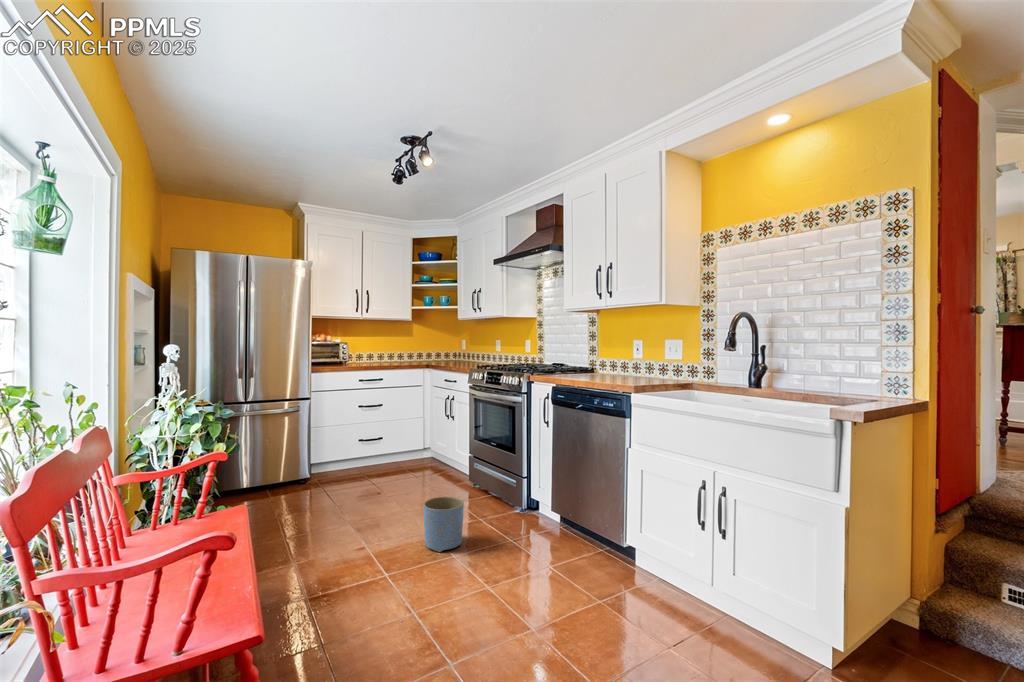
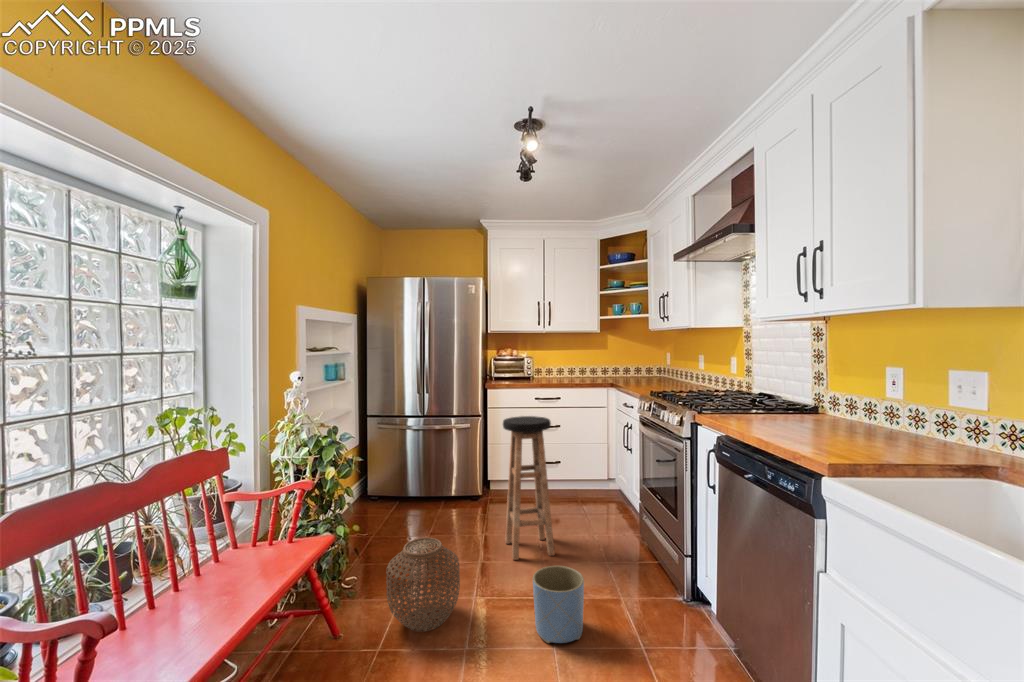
bar stool: none [356,389,407,515] -> present [503,416,554,560]
woven basket: none [287,493,358,574] -> present [386,538,460,631]

